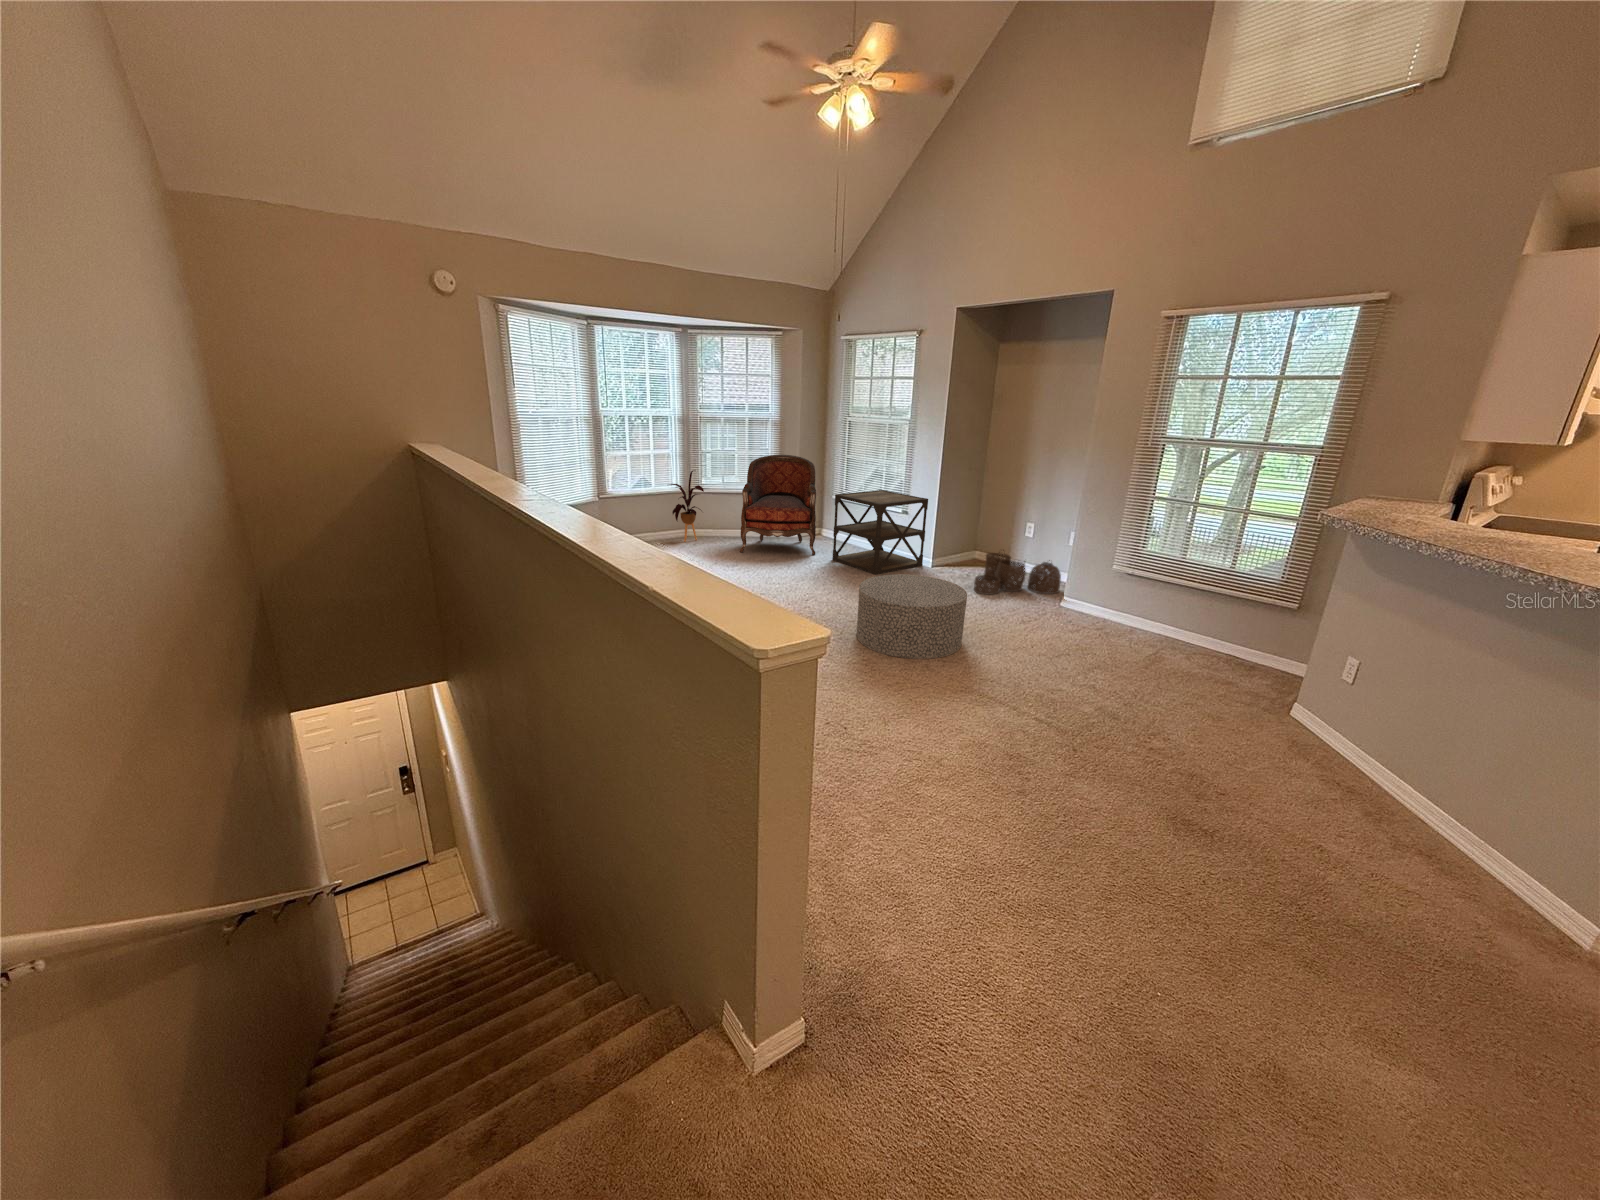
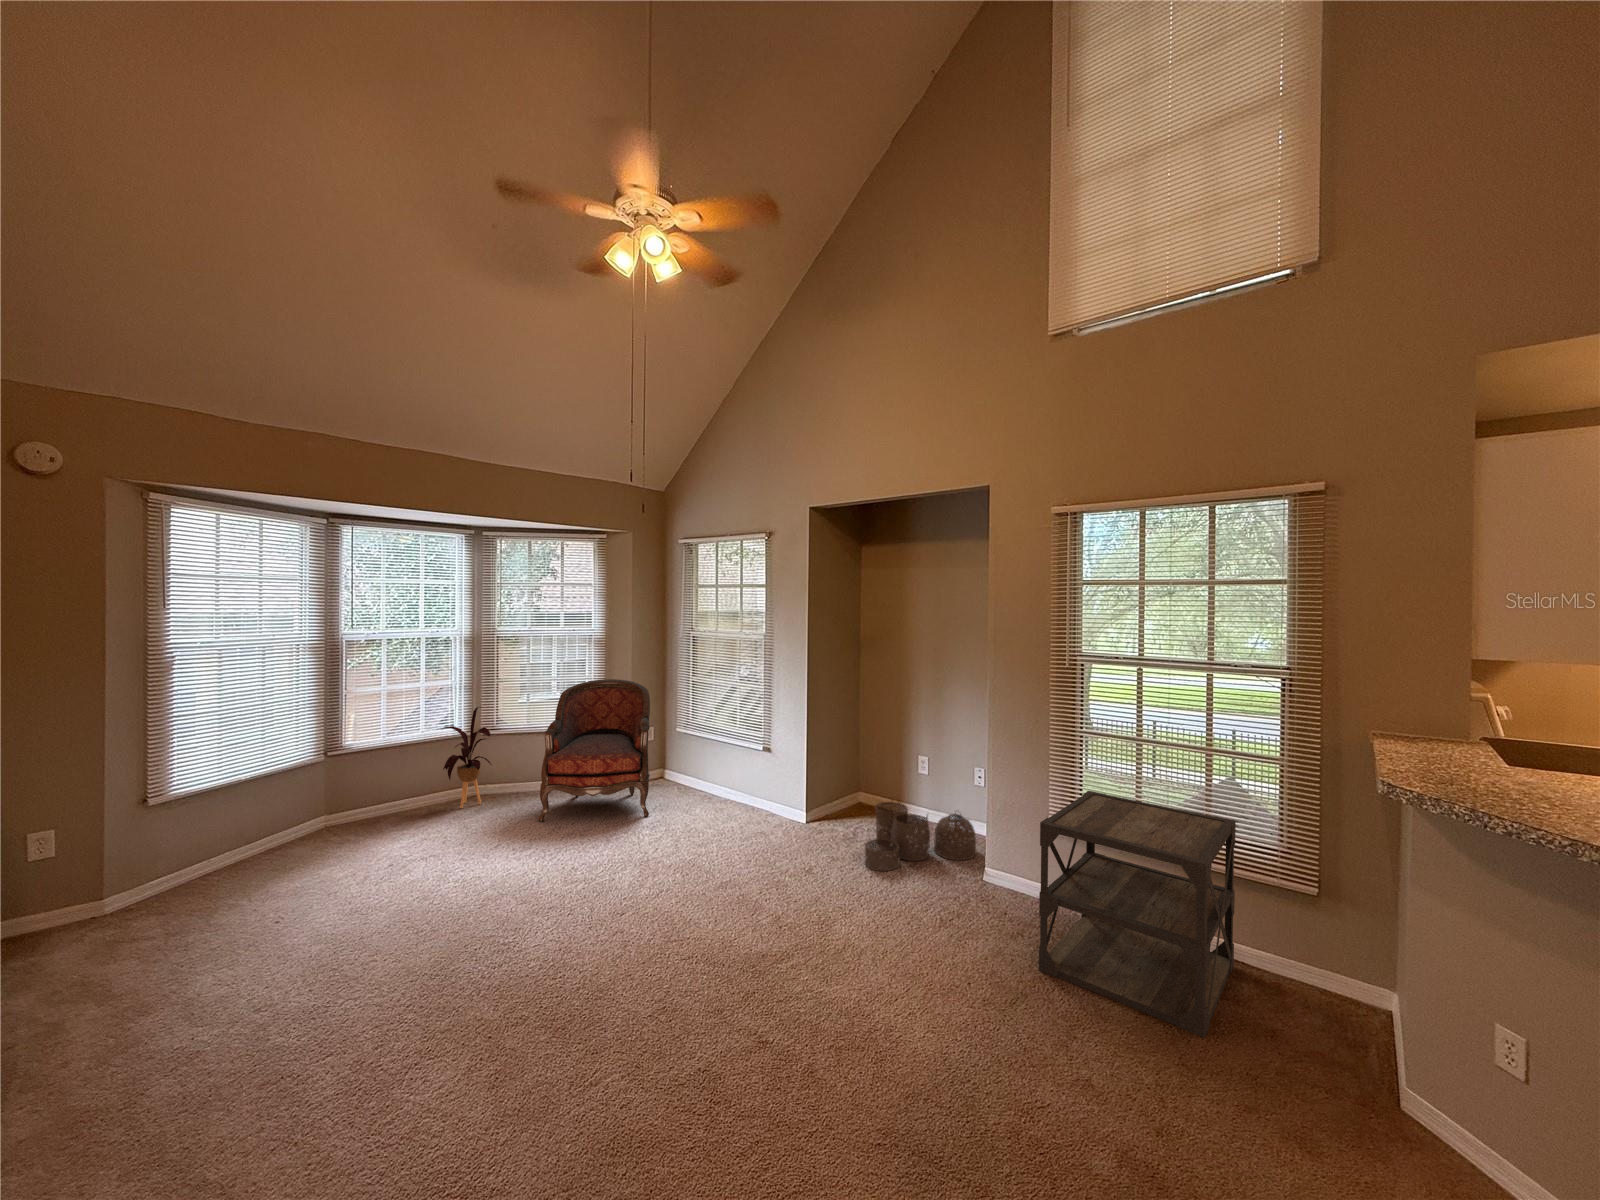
side table: present [832,490,928,575] -> present [1039,791,1236,1038]
ottoman: present [857,574,967,659] -> none [685,871,857,1053]

